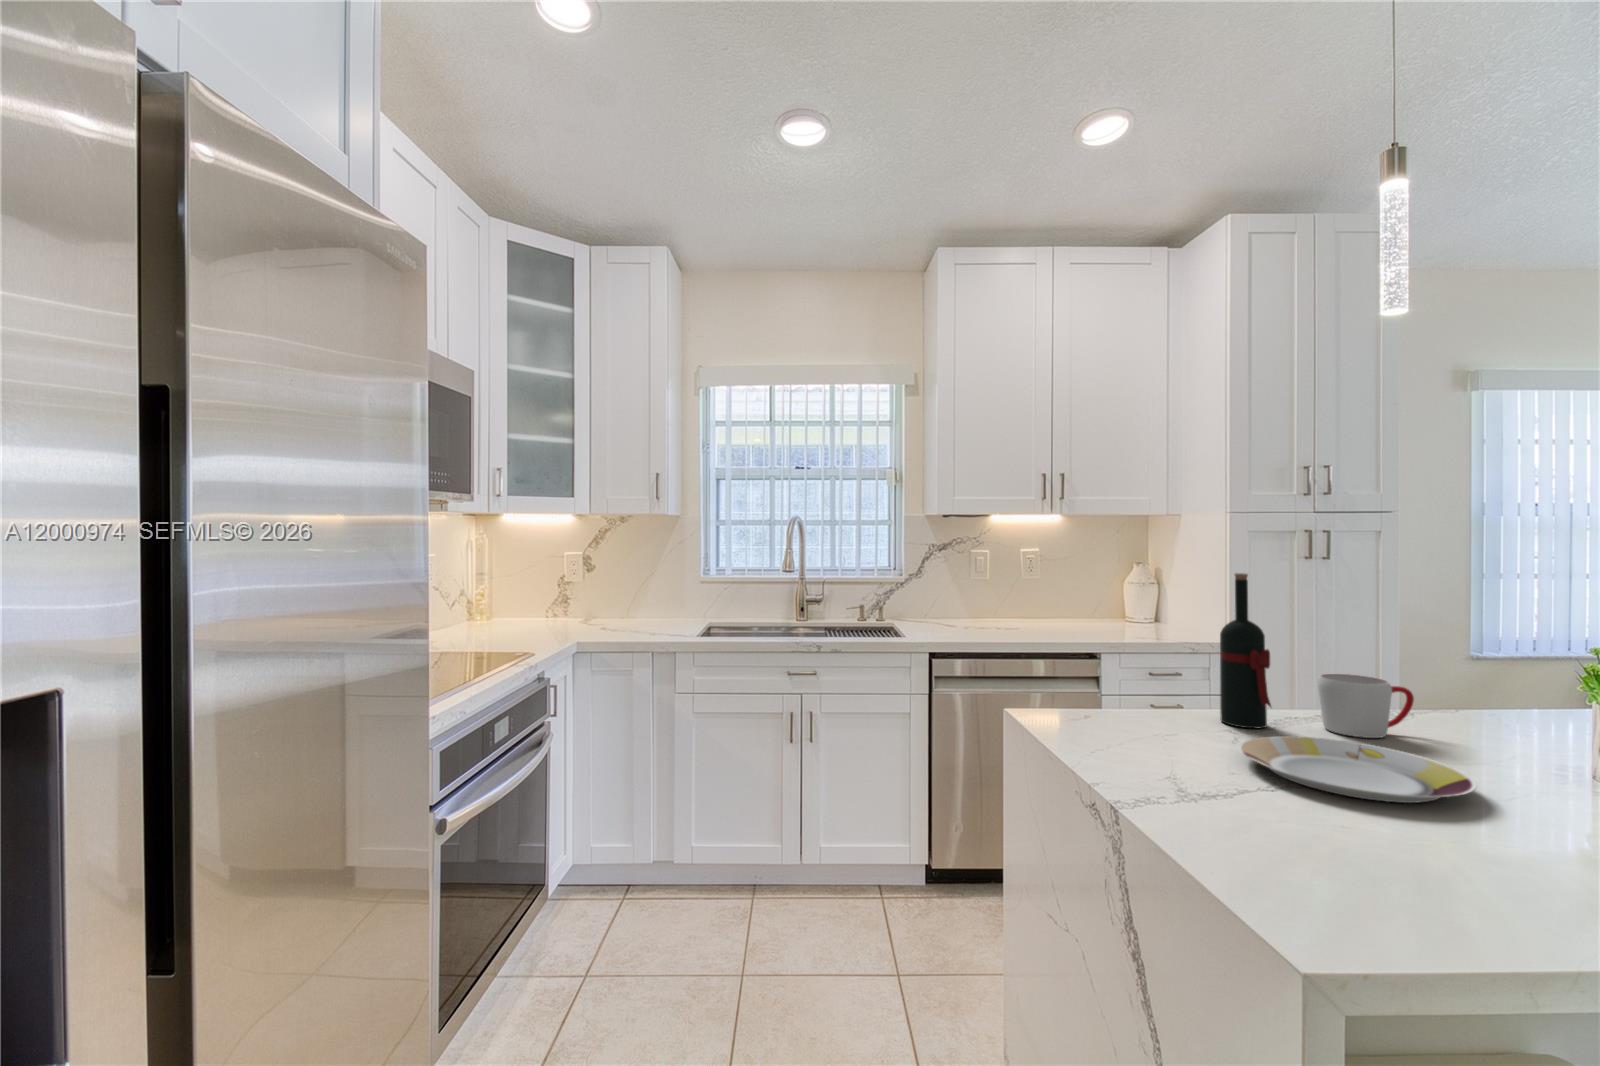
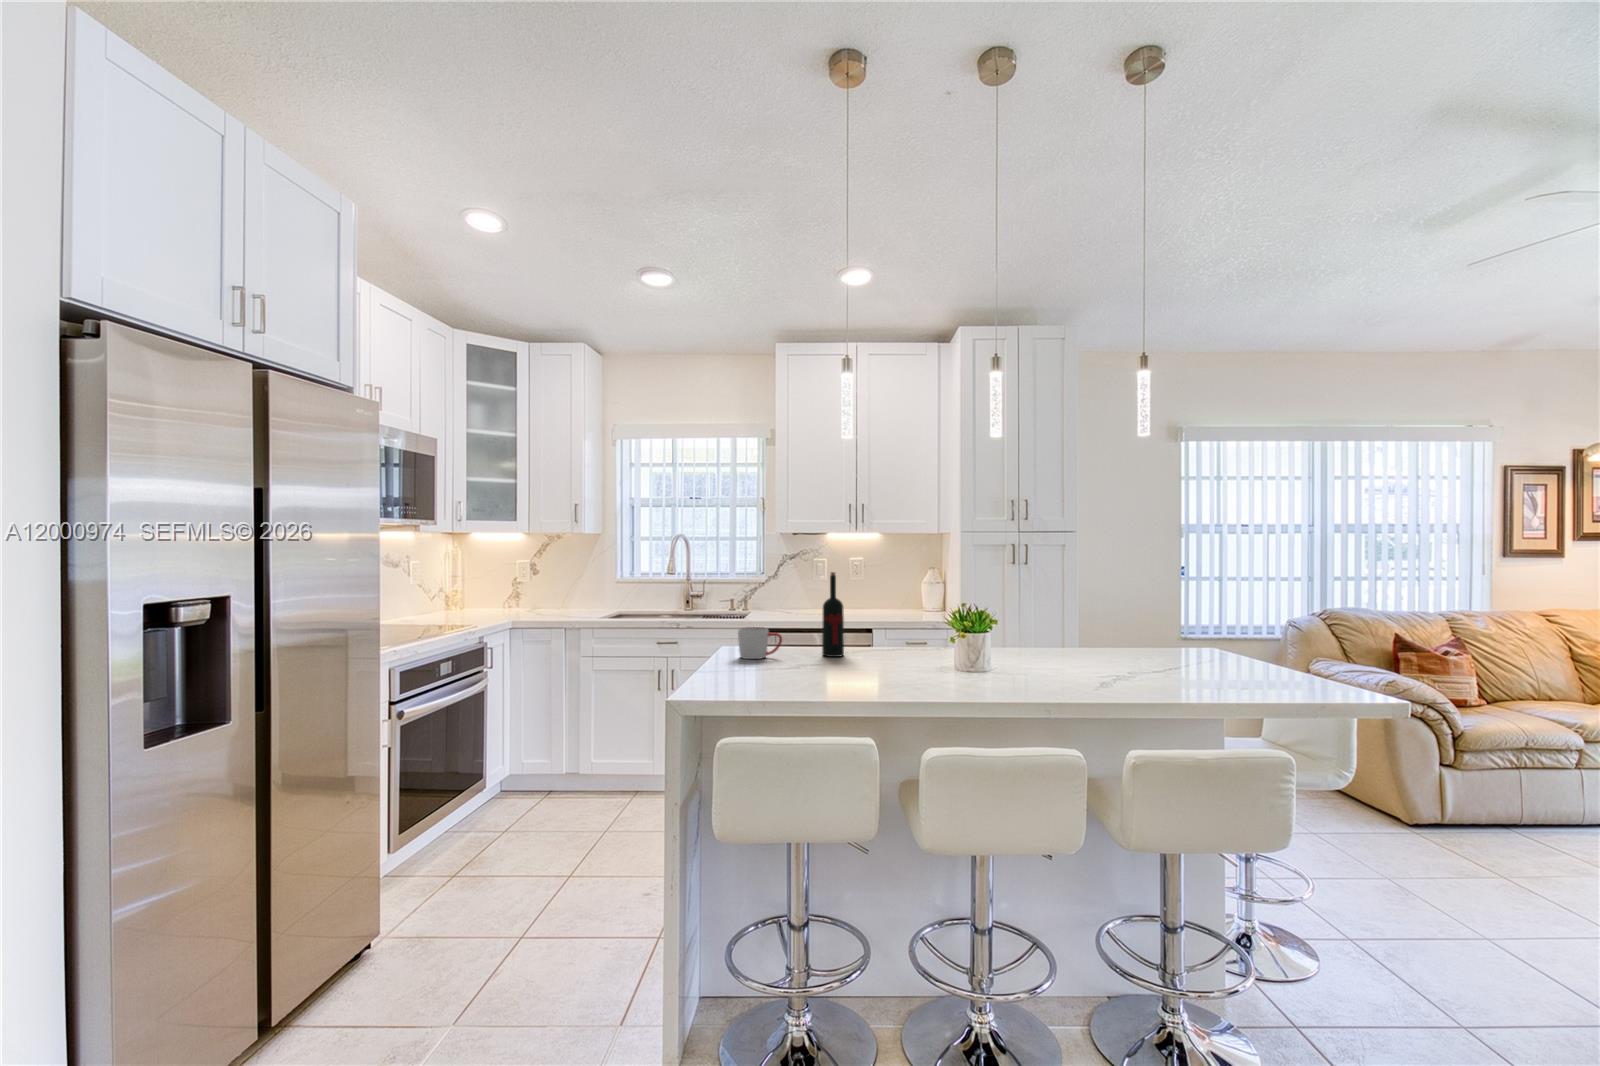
mug: present [1318,674,1414,738] -> present [738,627,782,659]
plate: present [1241,736,1477,803] -> none [780,657,869,677]

